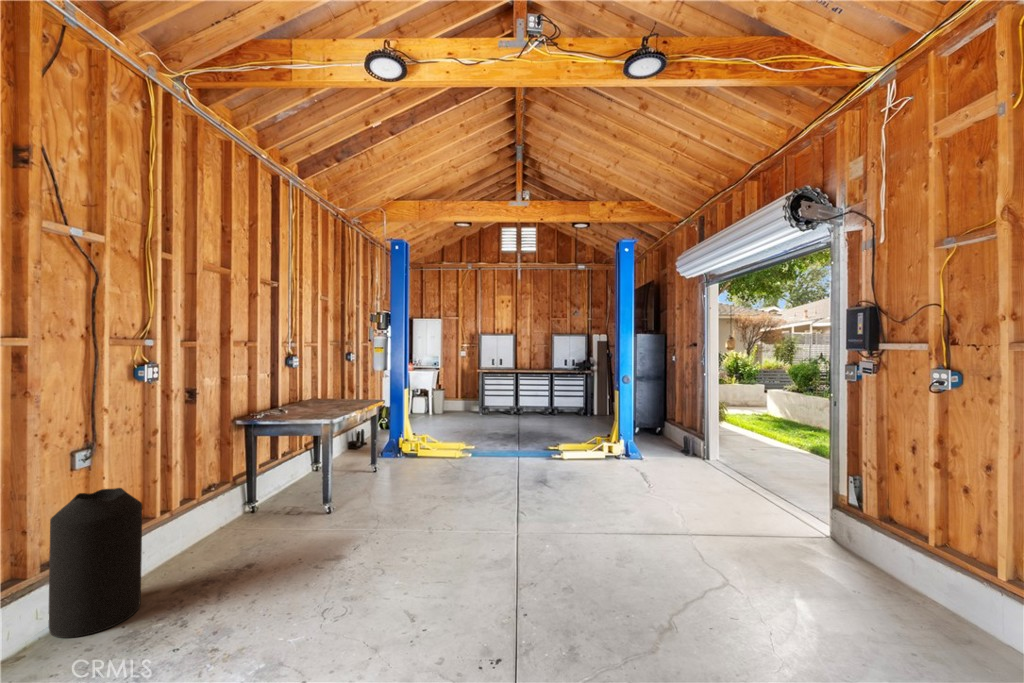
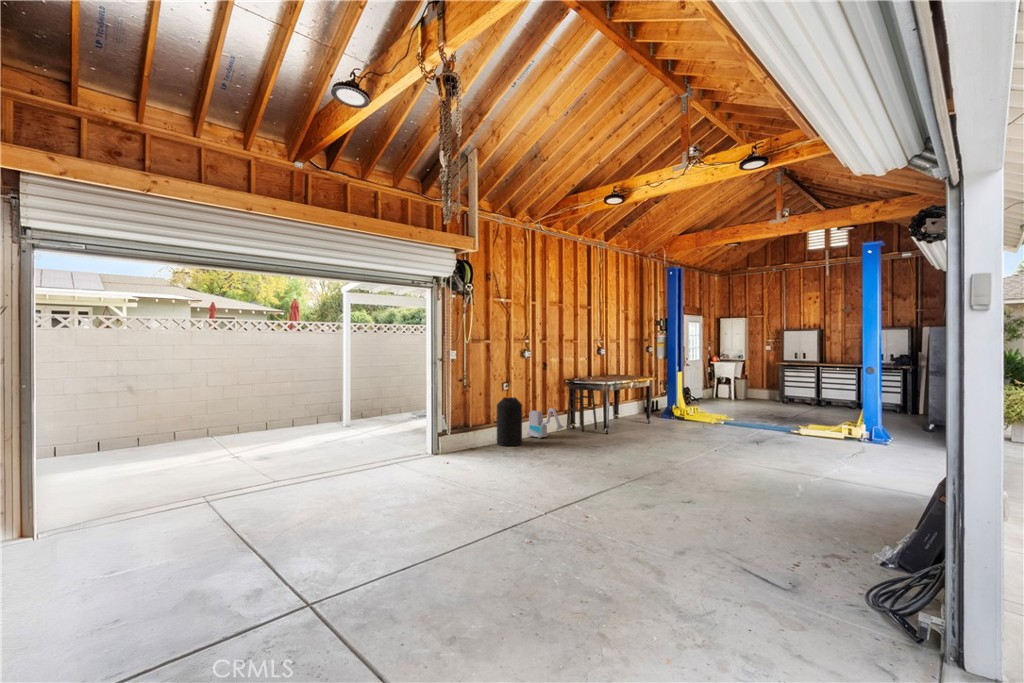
stool: none [239,421,302,518] -> present [566,384,597,432]
vacuum cleaner: none [148,491,256,569] -> present [527,408,564,438]

